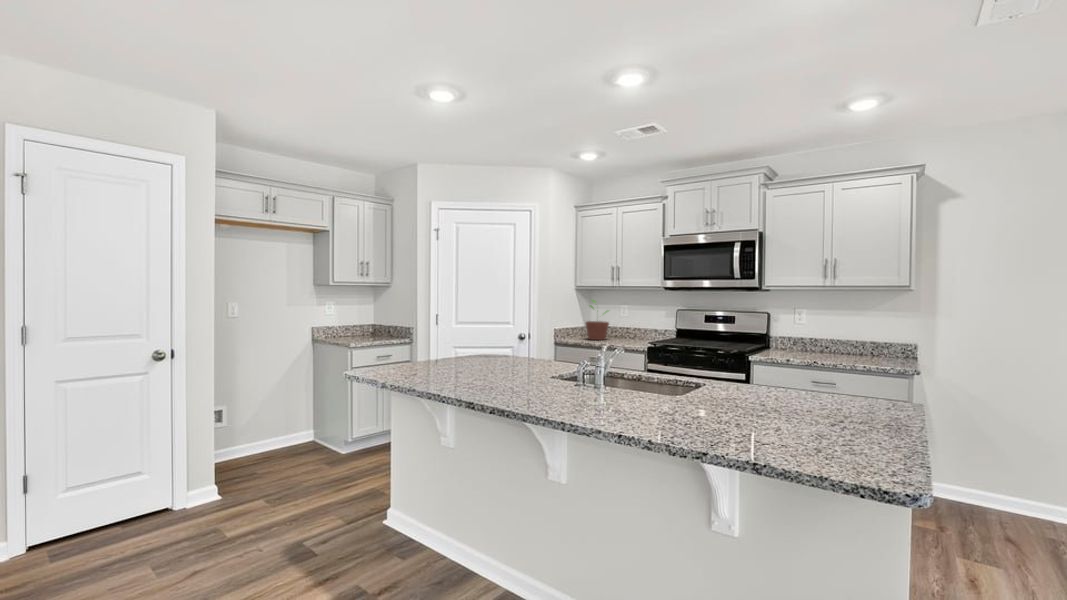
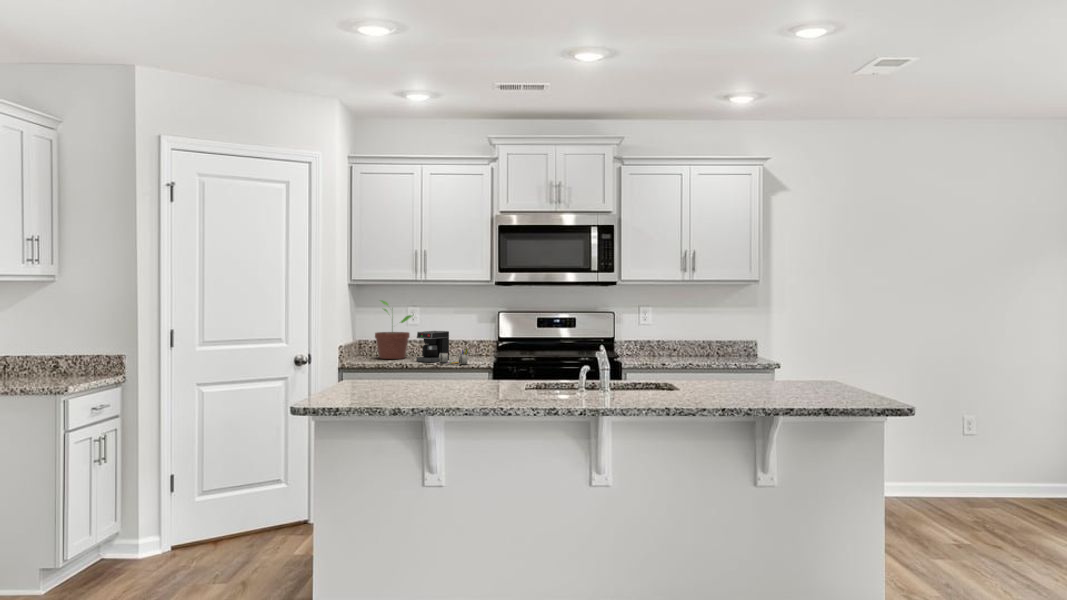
coffee maker: none [604,322,634,346] -> present [416,331,469,364]

